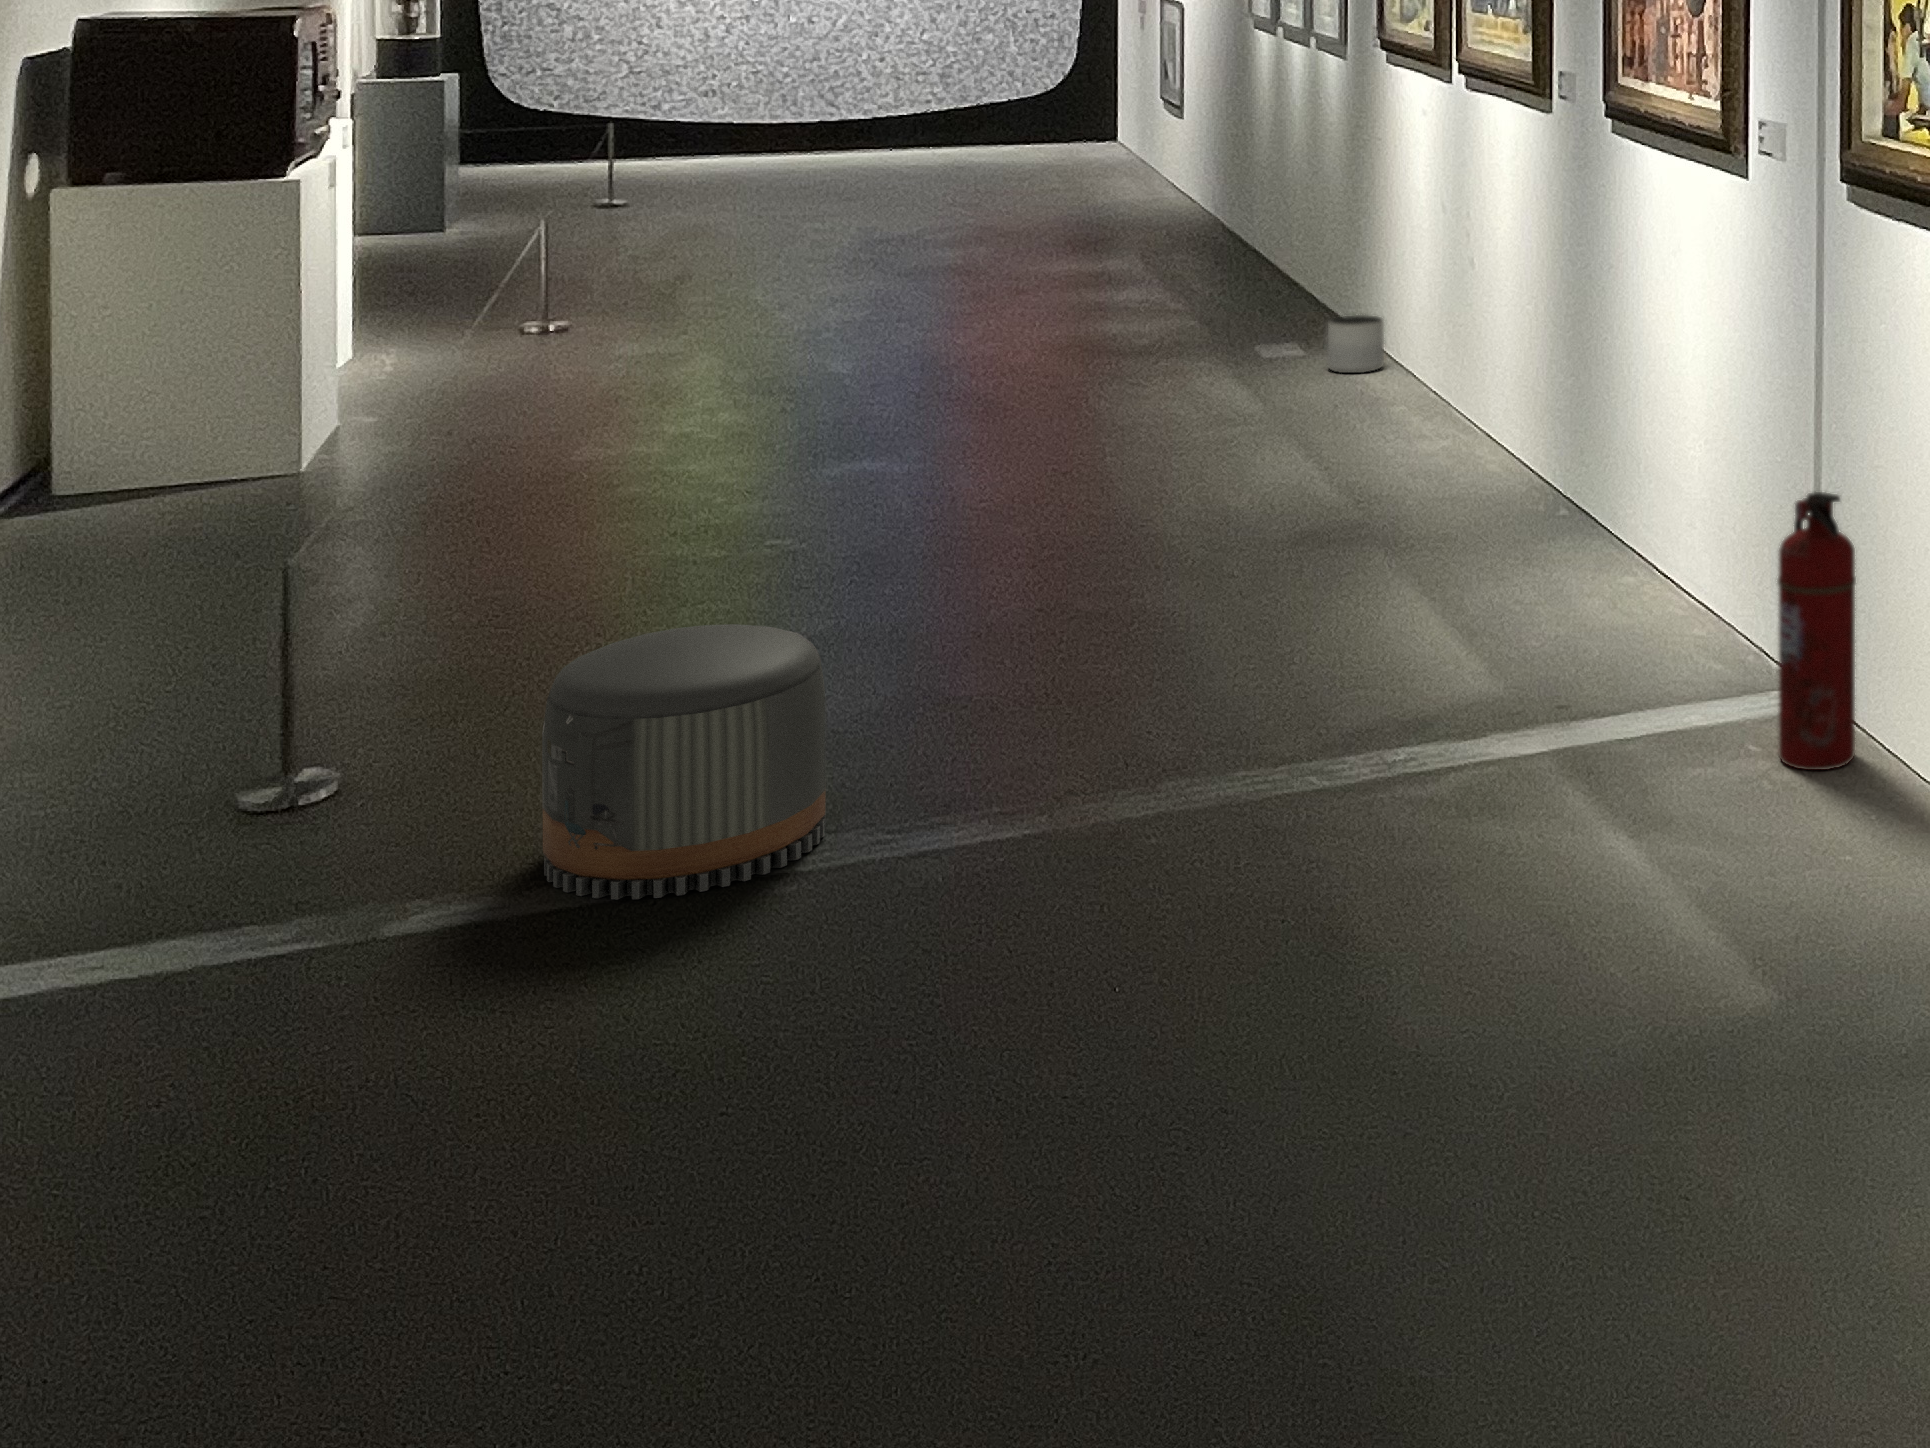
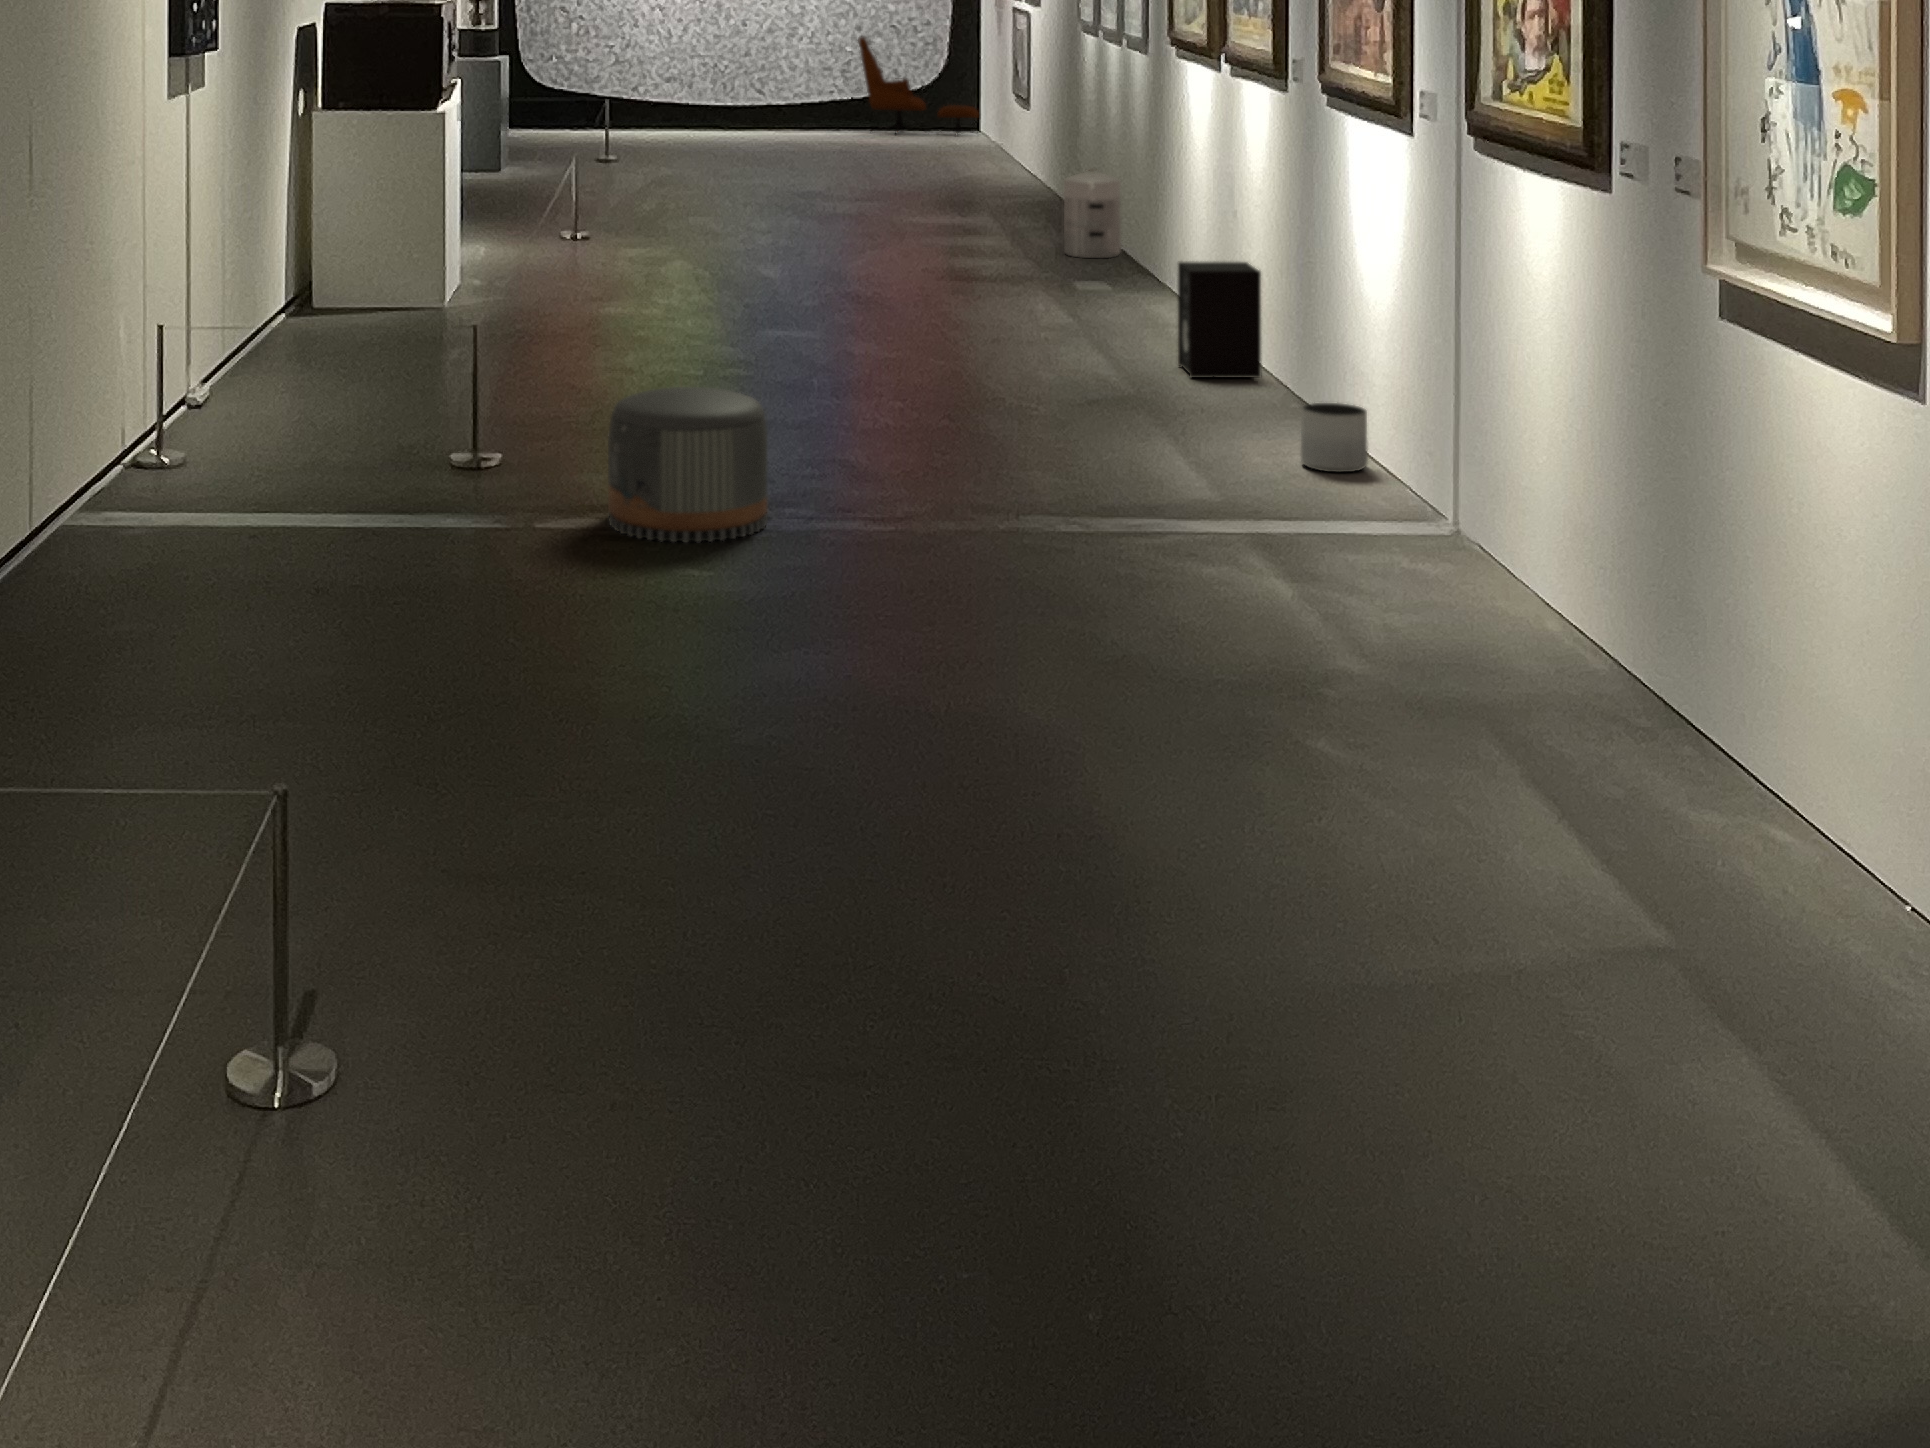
lounge chair: none [961,32,1115,152] -> present [858,36,979,133]
waste bin: none [1236,199,1307,310] -> present [1064,173,1121,258]
planter: present [1327,315,1384,373] -> present [1301,403,1368,472]
speaker: none [1405,326,1513,482] -> present [1178,262,1261,378]
fire extinguisher: present [1778,492,1856,770] -> none [1415,363,1476,568]

